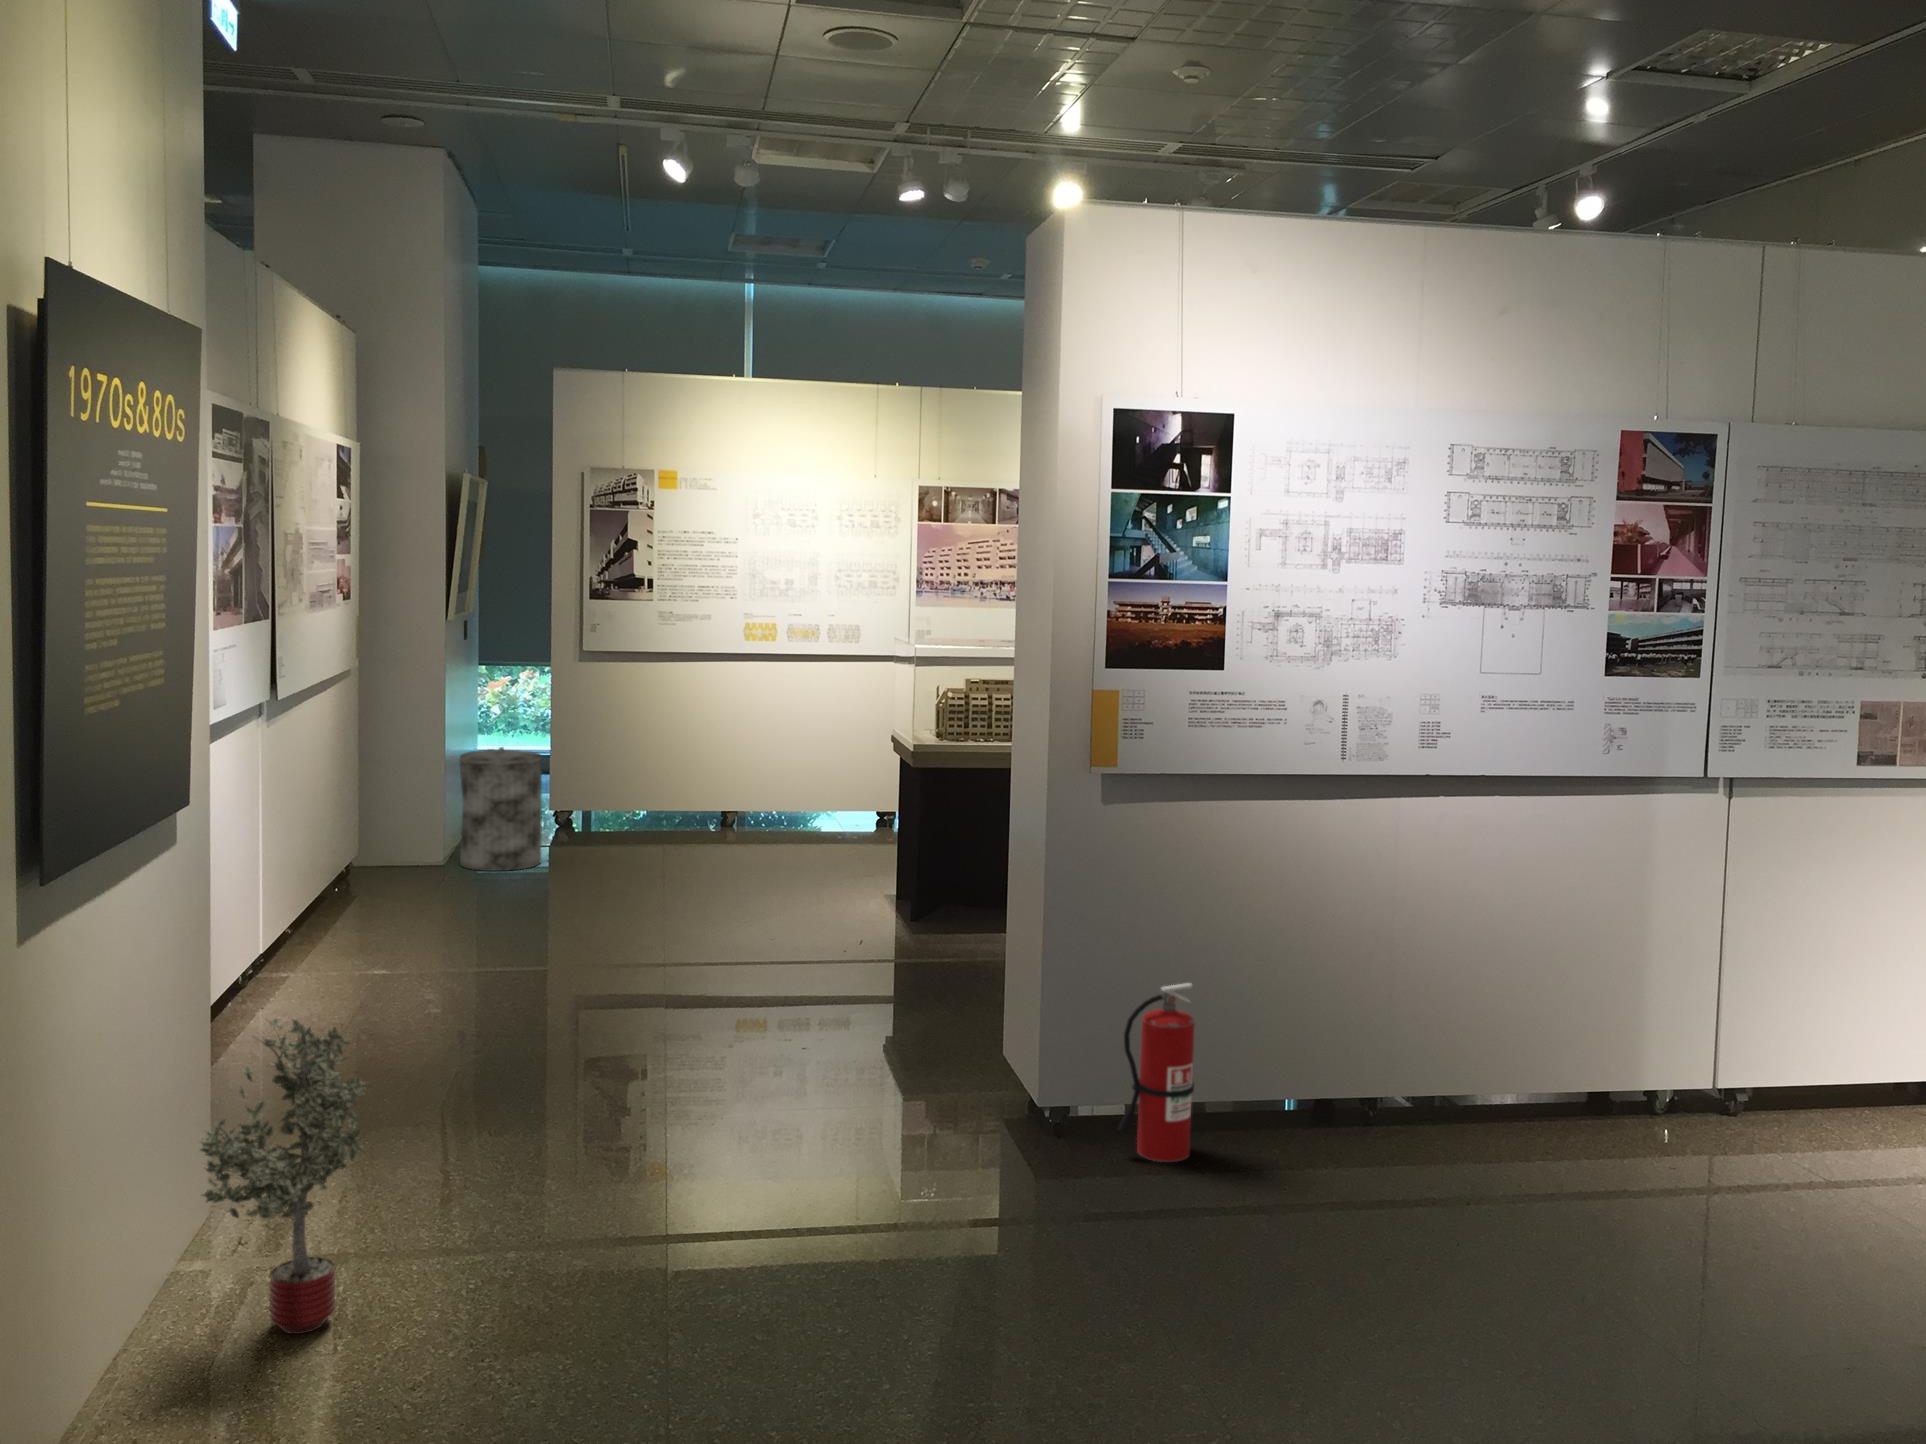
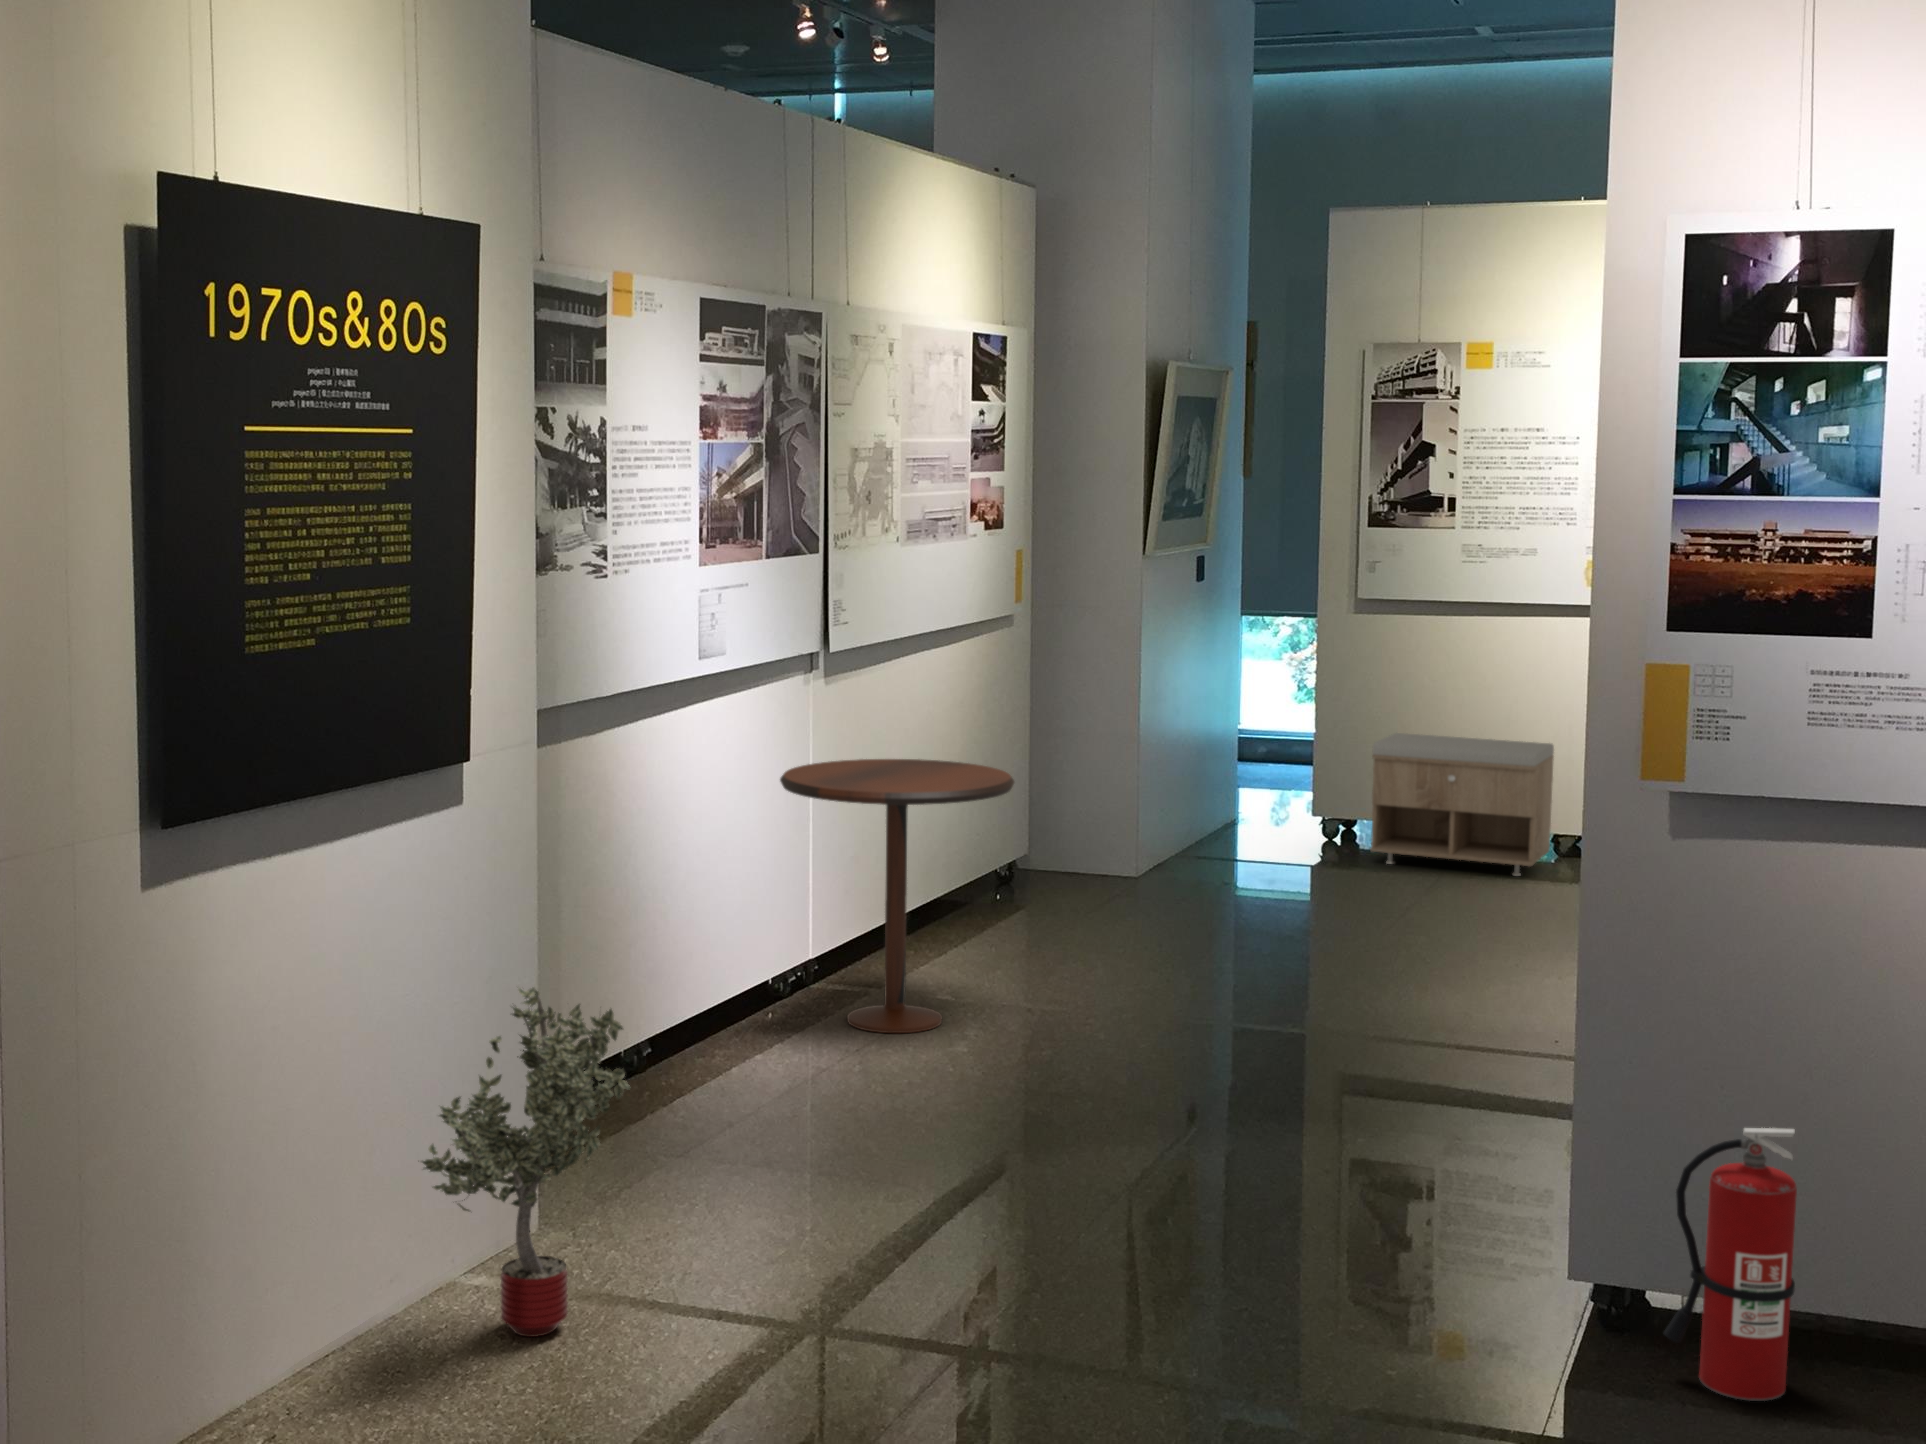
trash can: present [460,747,542,871] -> none [1165,718,1272,880]
storage bench: none [608,751,729,847] -> present [1370,733,1554,876]
pedestal table: none [253,793,463,1023] -> present [780,759,1014,1033]

